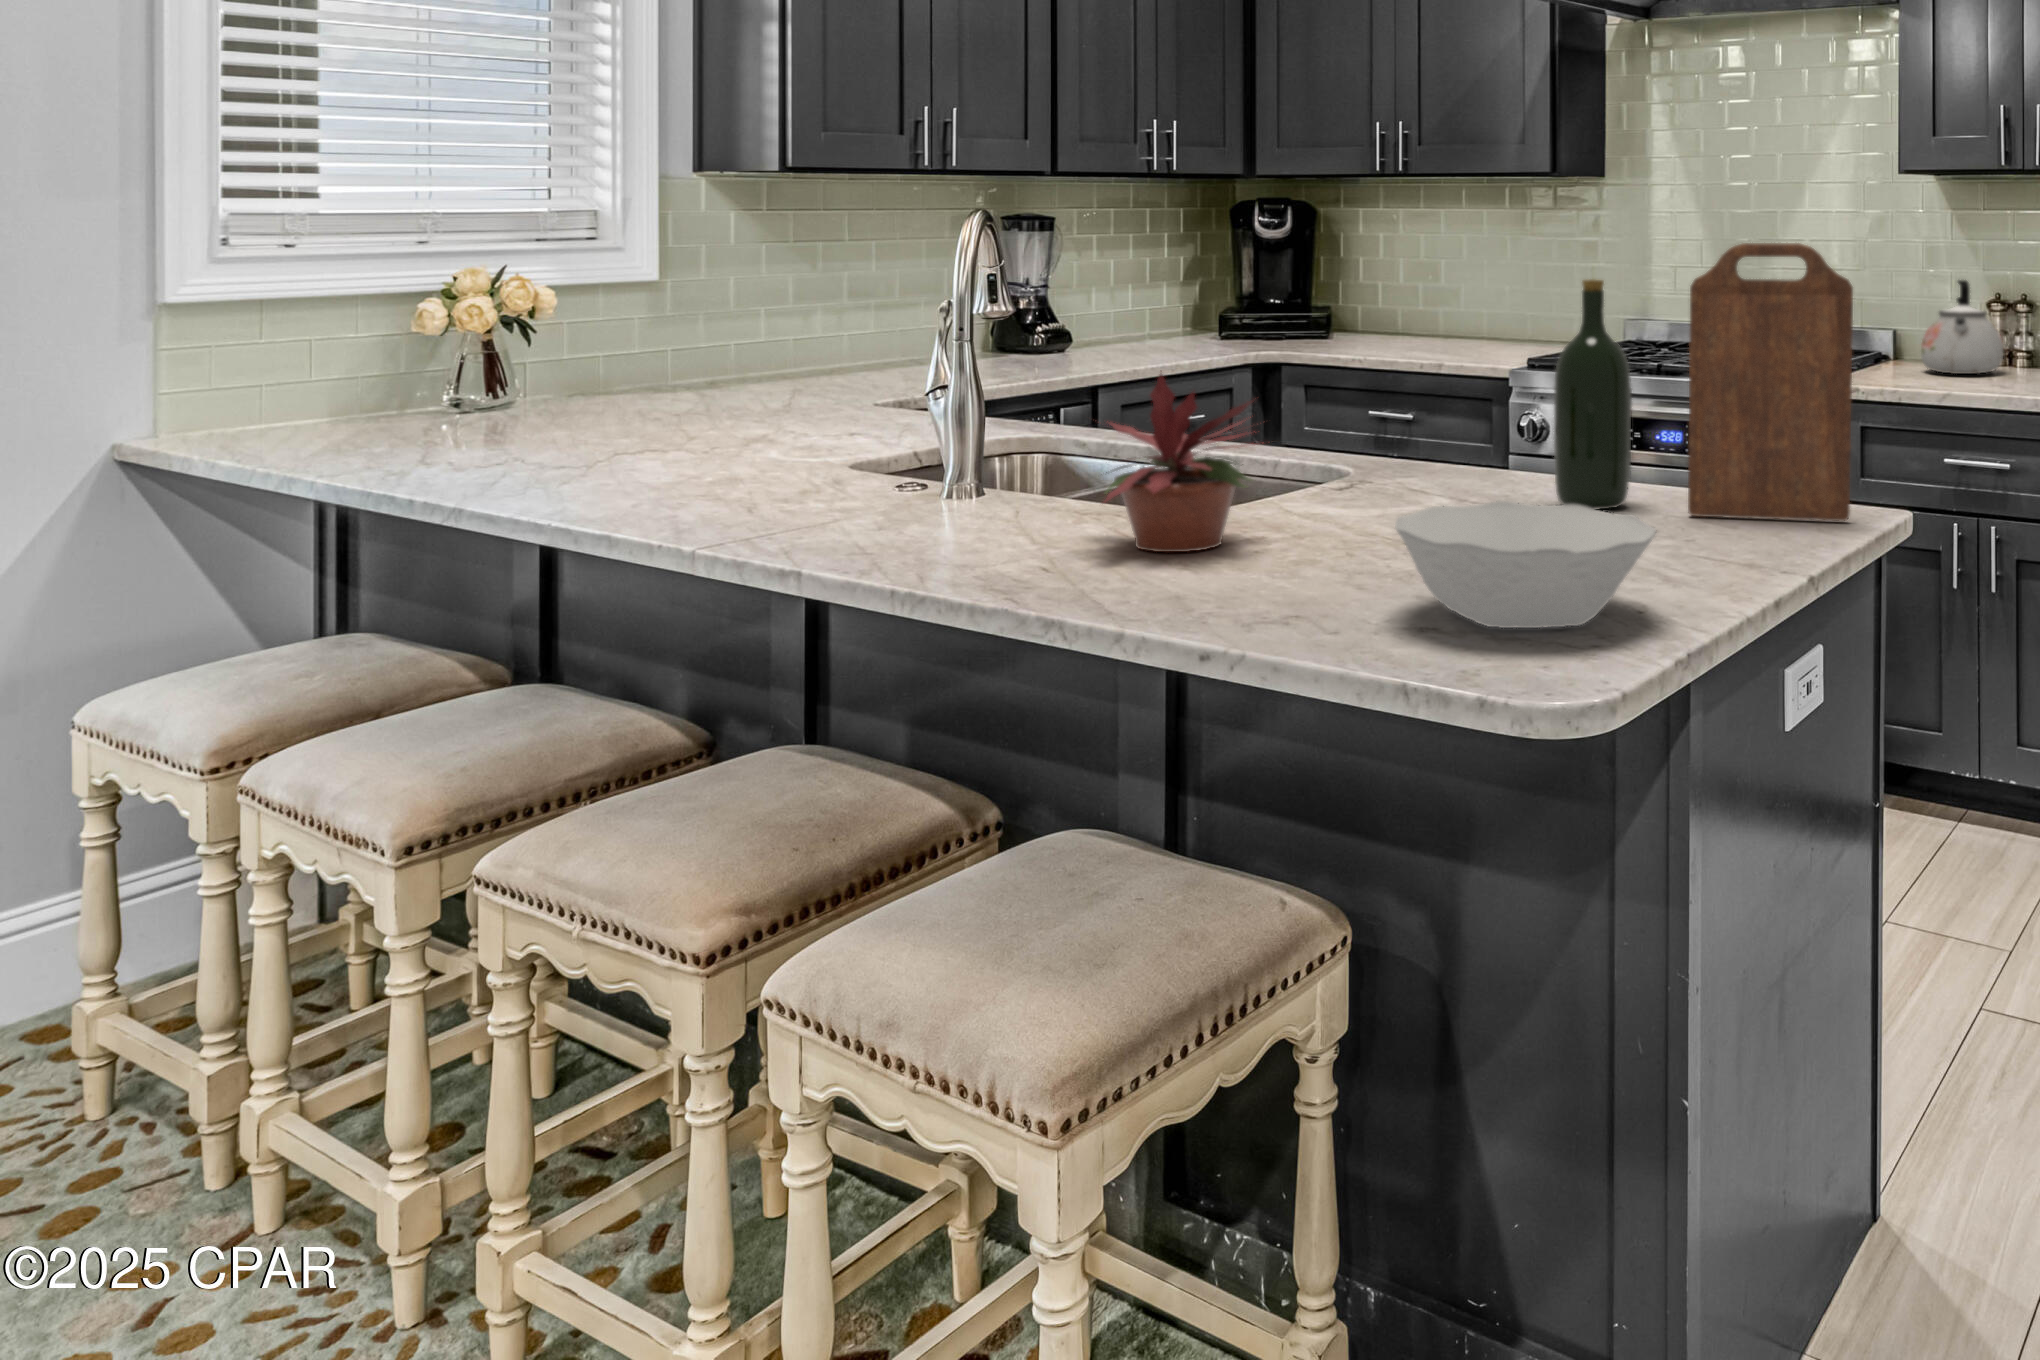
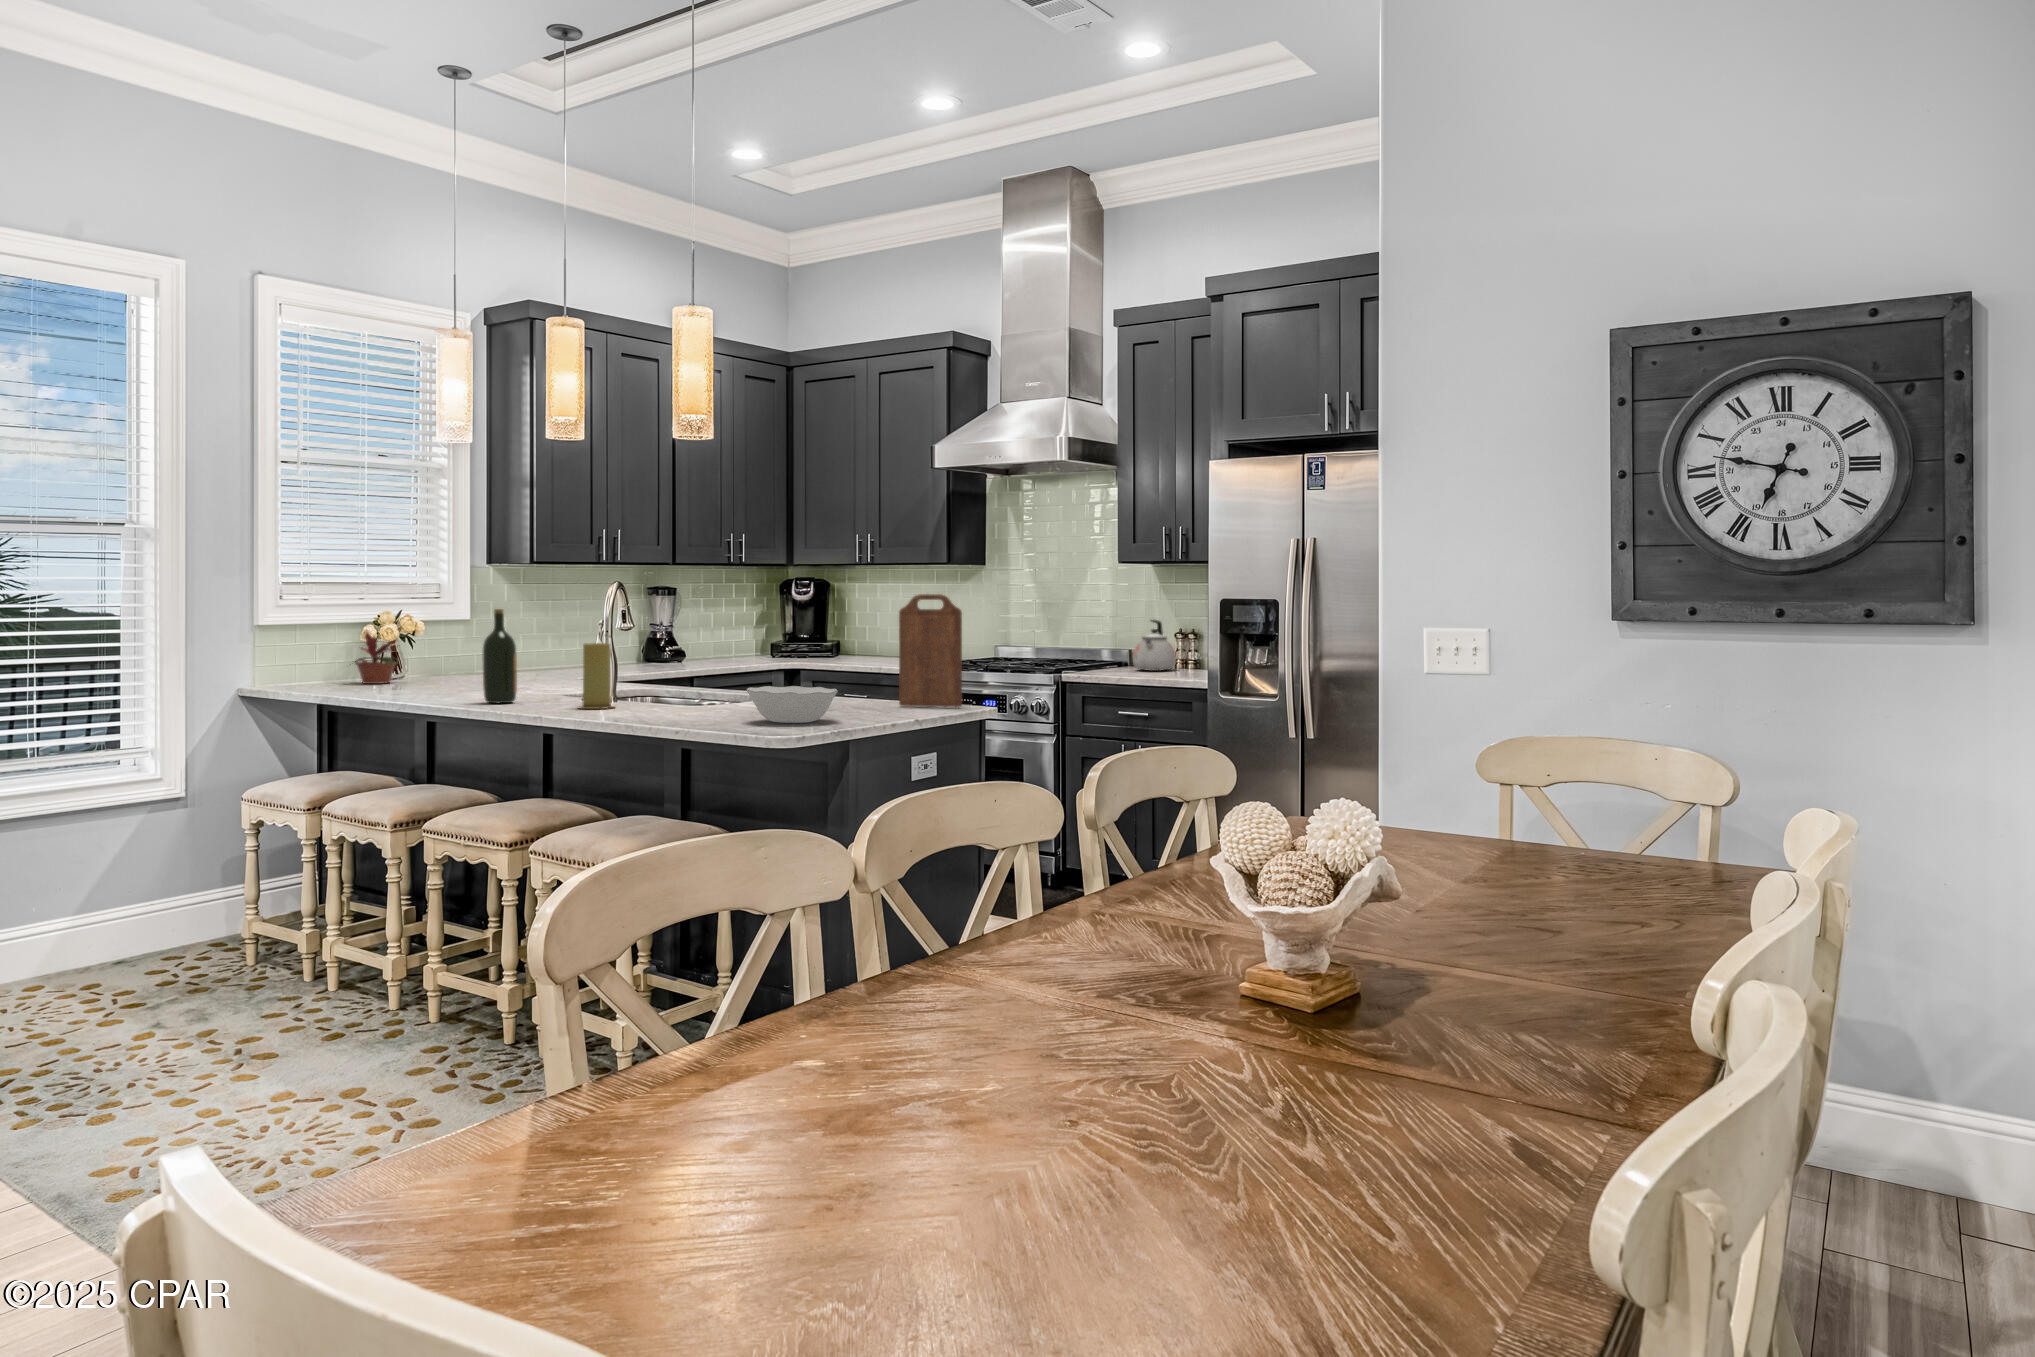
wine bottle: present [1554,279,1632,509] -> present [483,609,517,703]
candle: none [887,367,988,542] -> present [580,643,614,709]
potted plant: present [1105,374,1254,552] -> present [350,632,396,684]

